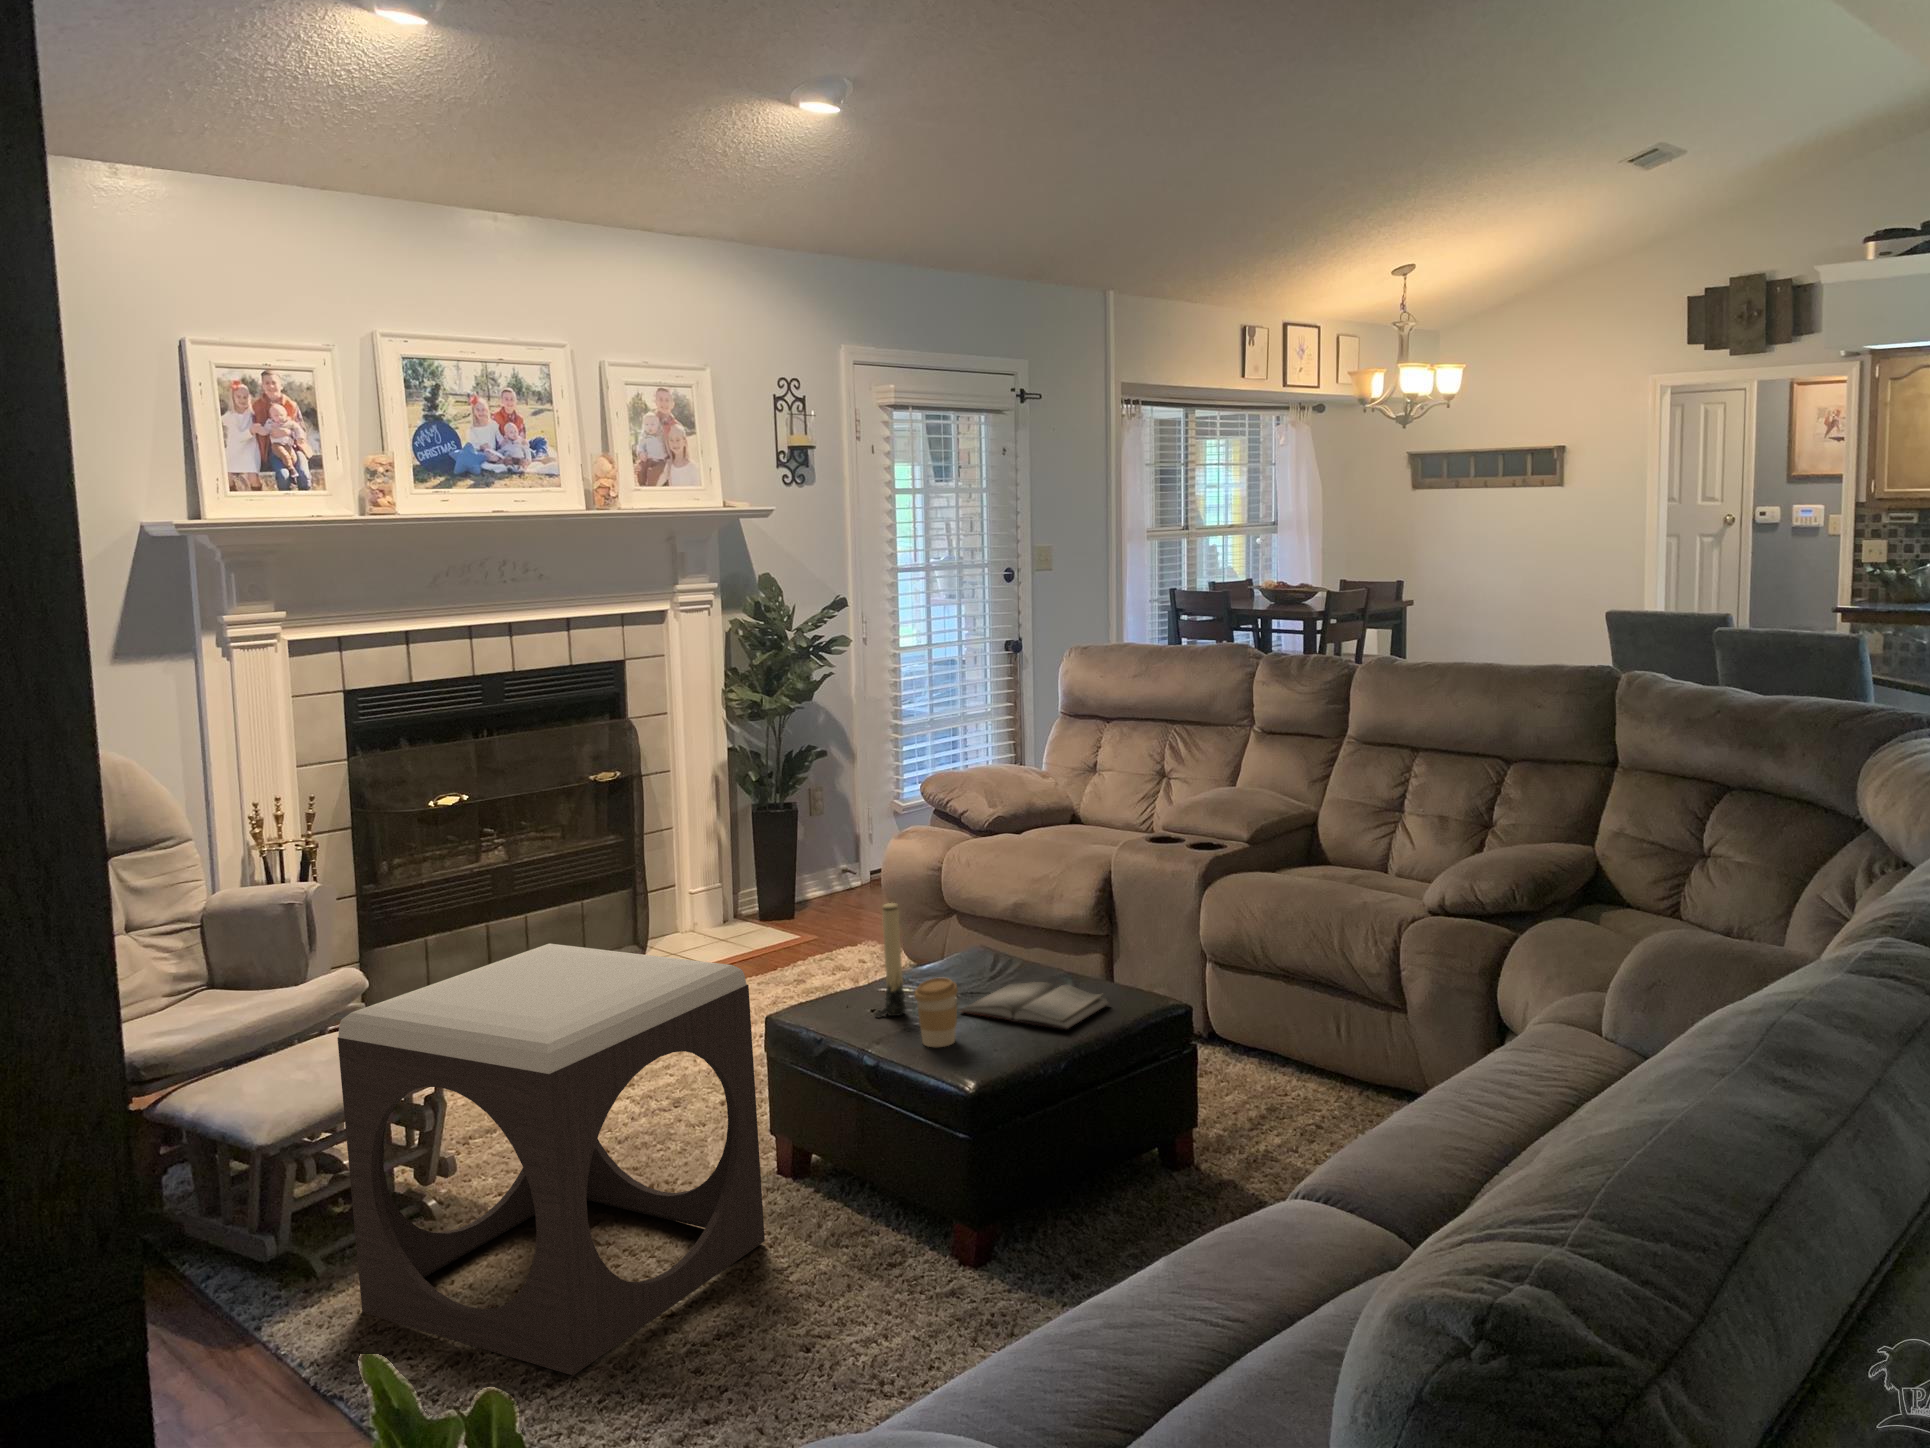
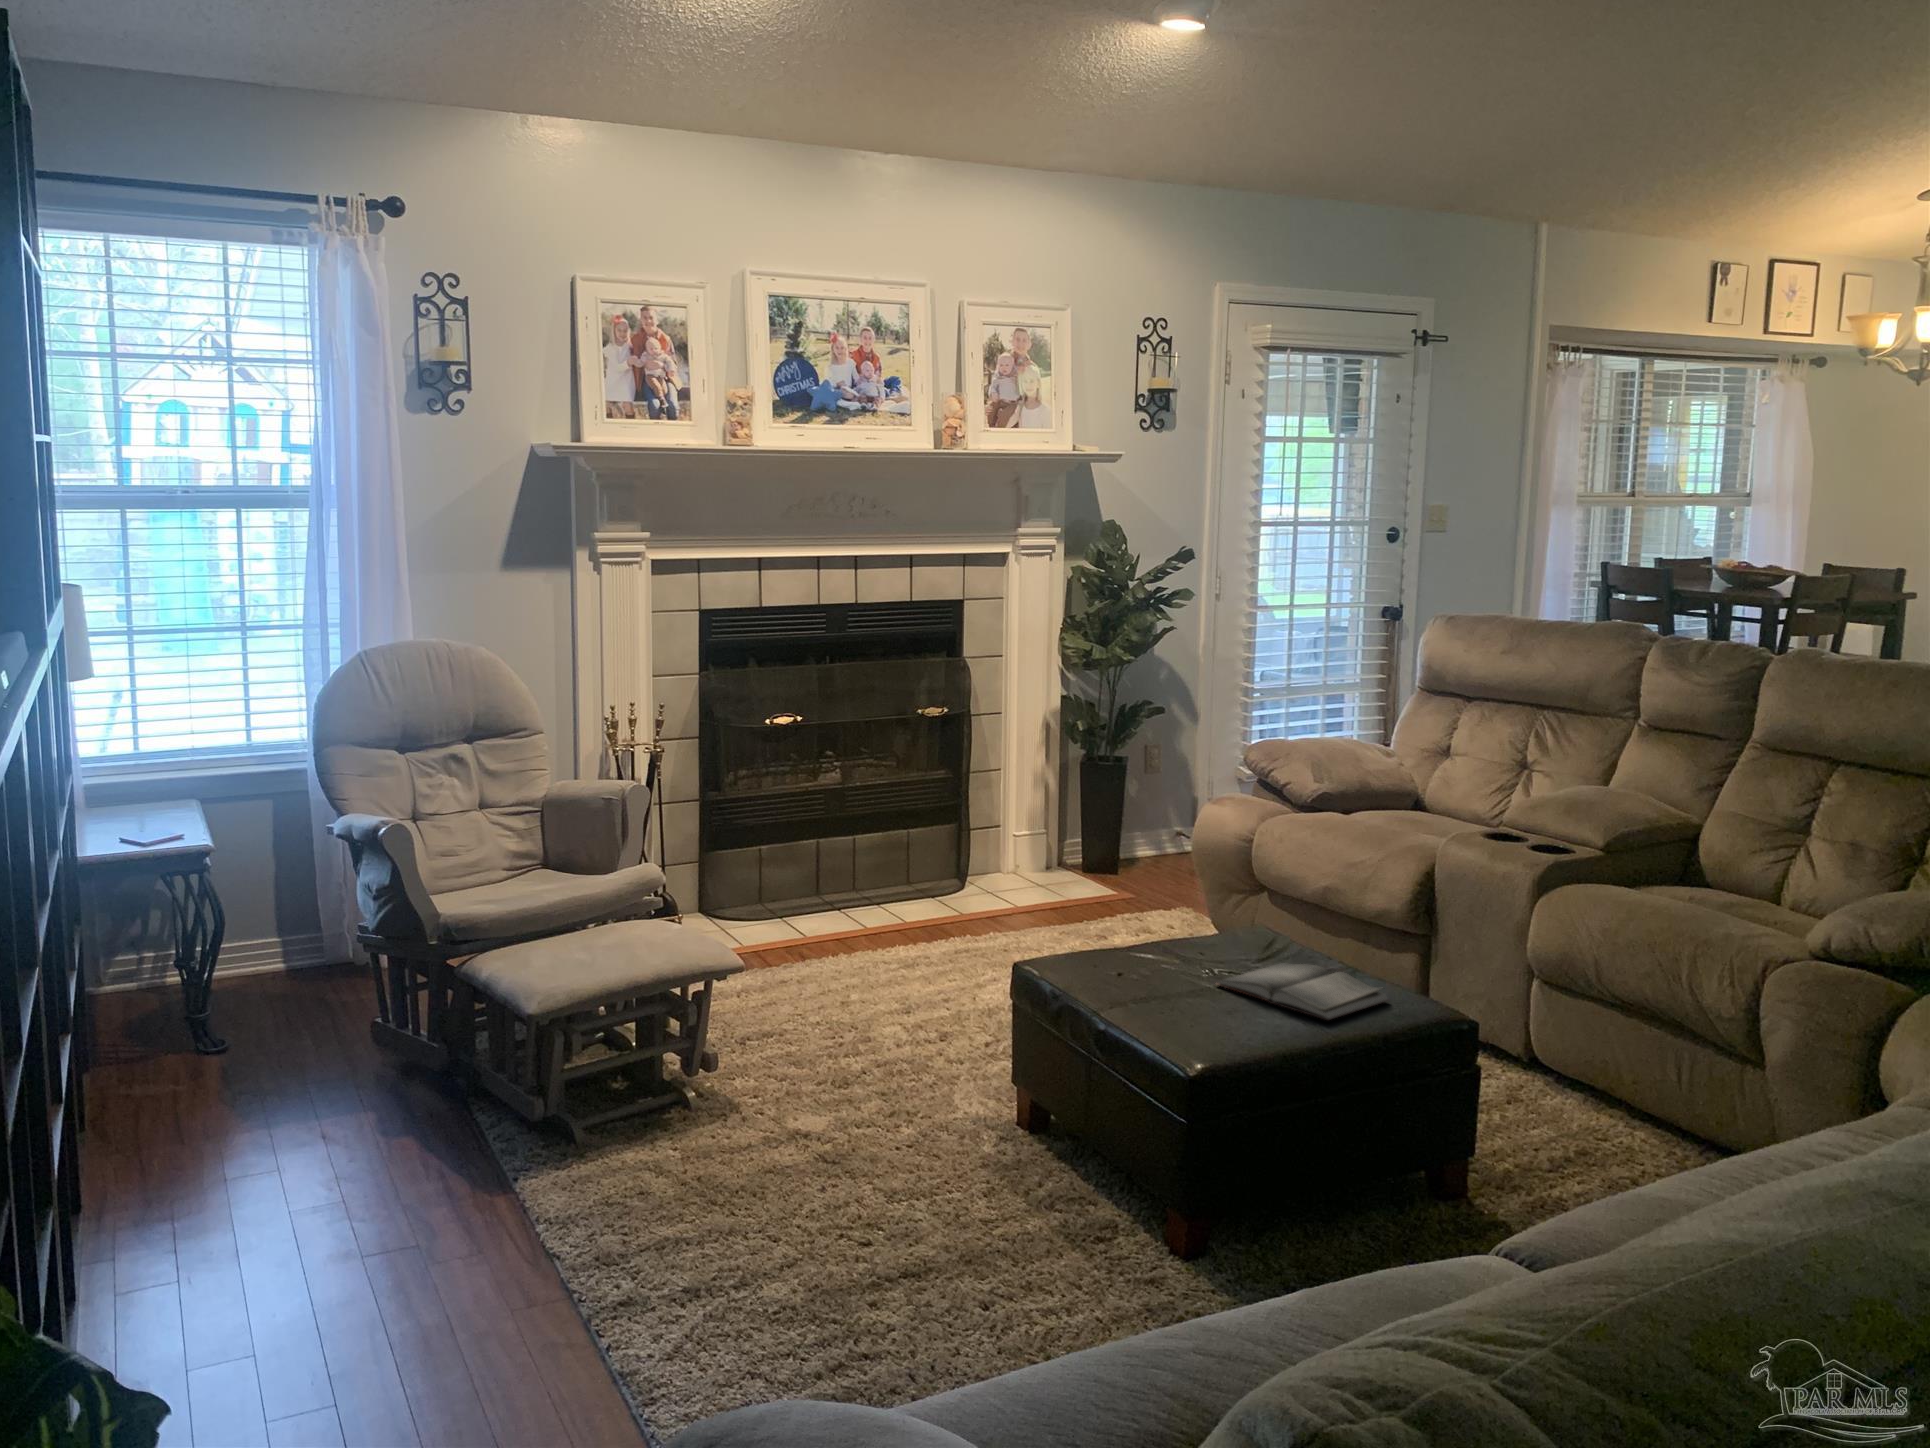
candle: present [875,903,906,1016] -> none [1124,857,1159,979]
footstool: present [337,943,765,1375] -> none [592,857,981,1282]
coffee cup: present [915,978,958,1047] -> none [1157,943,1206,1018]

